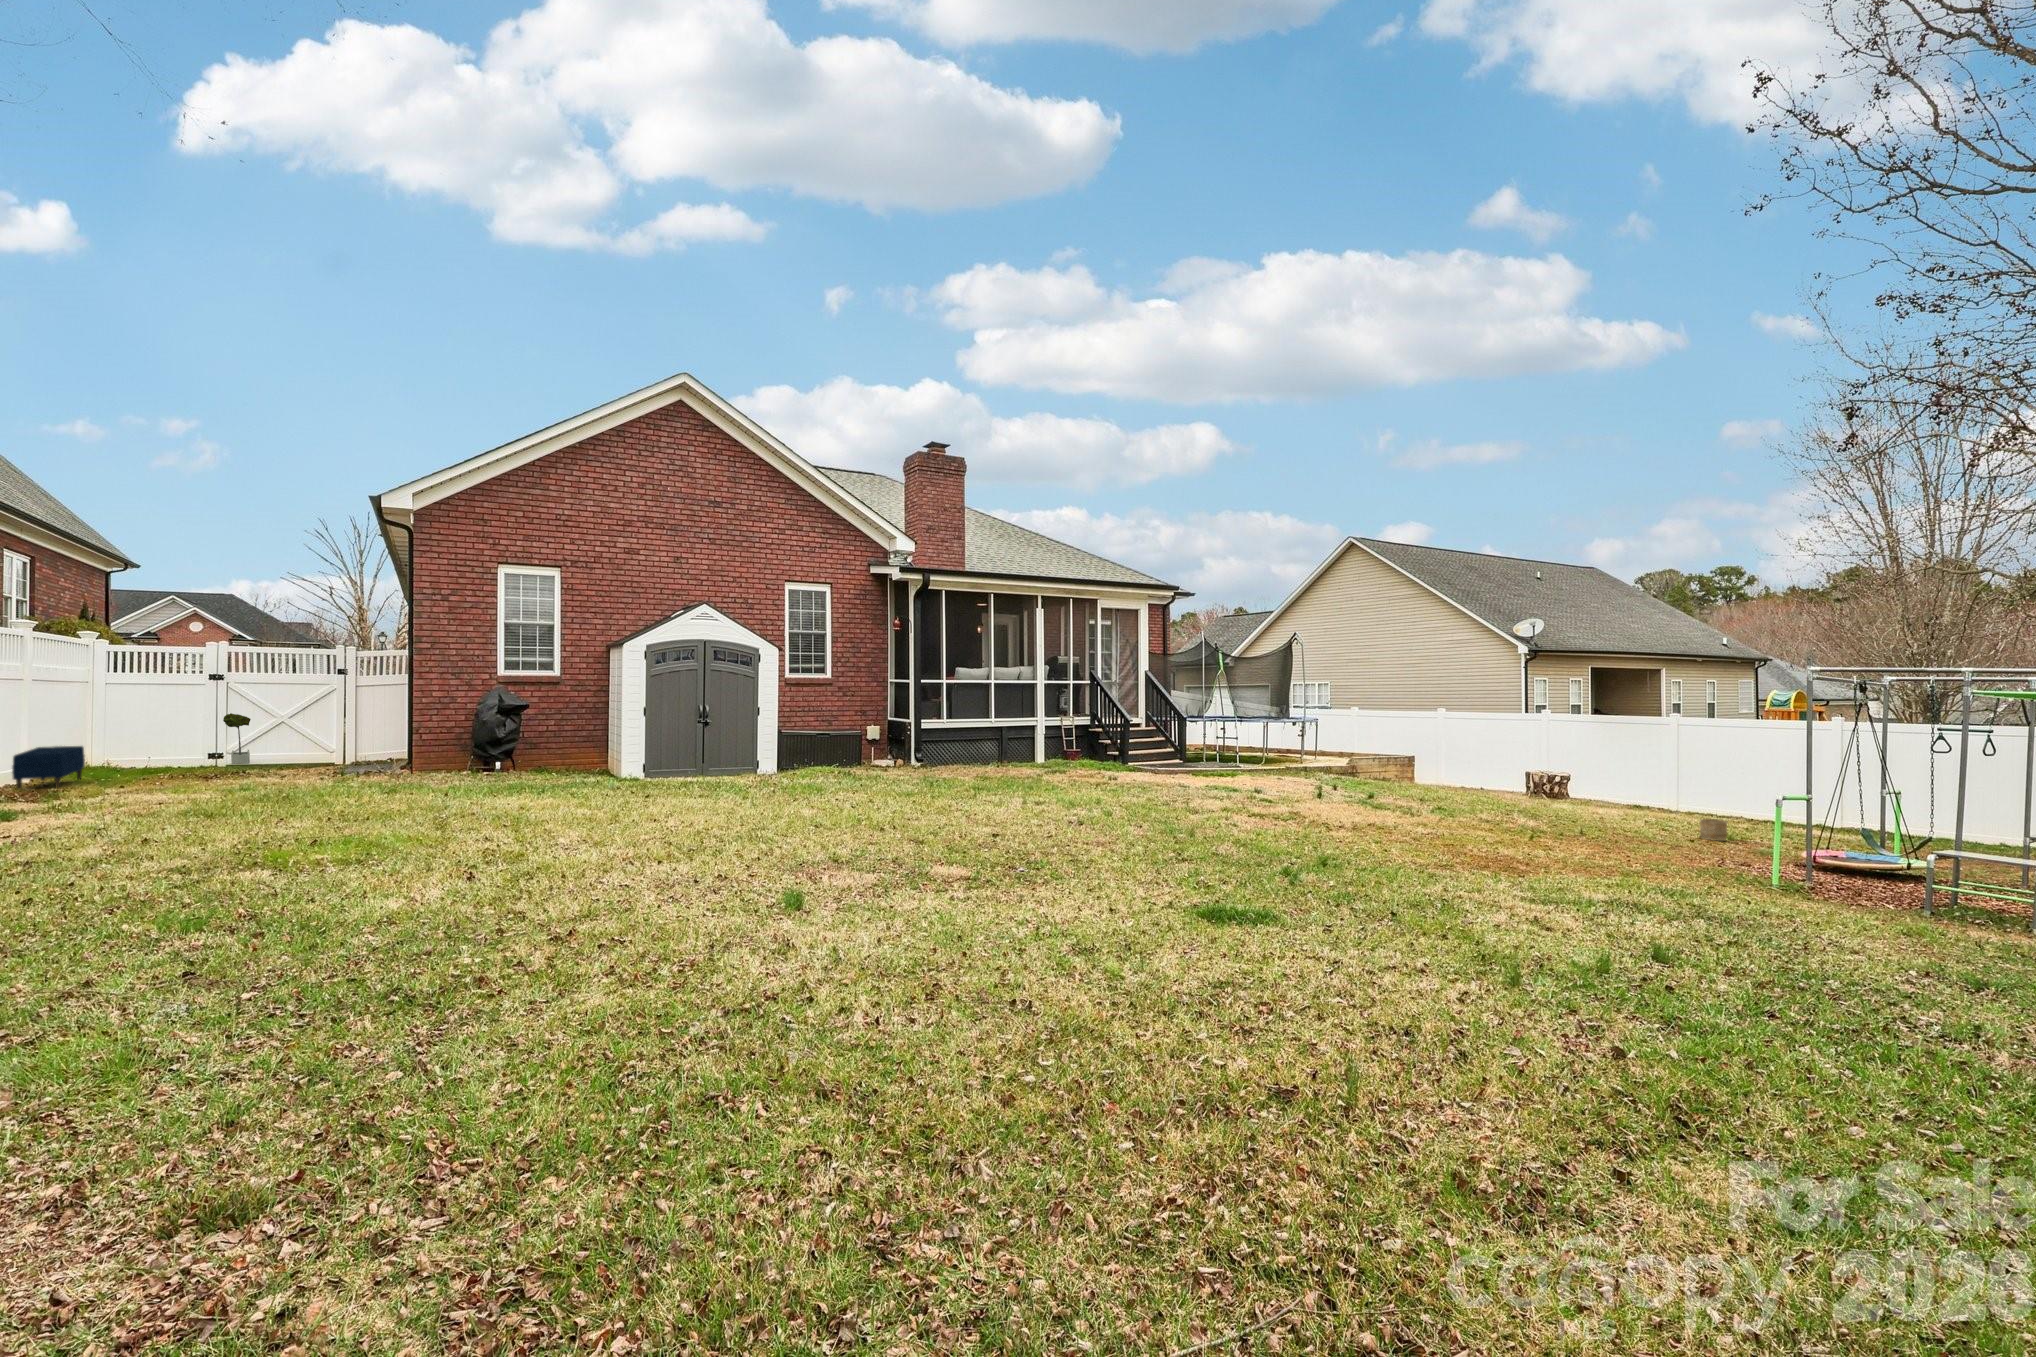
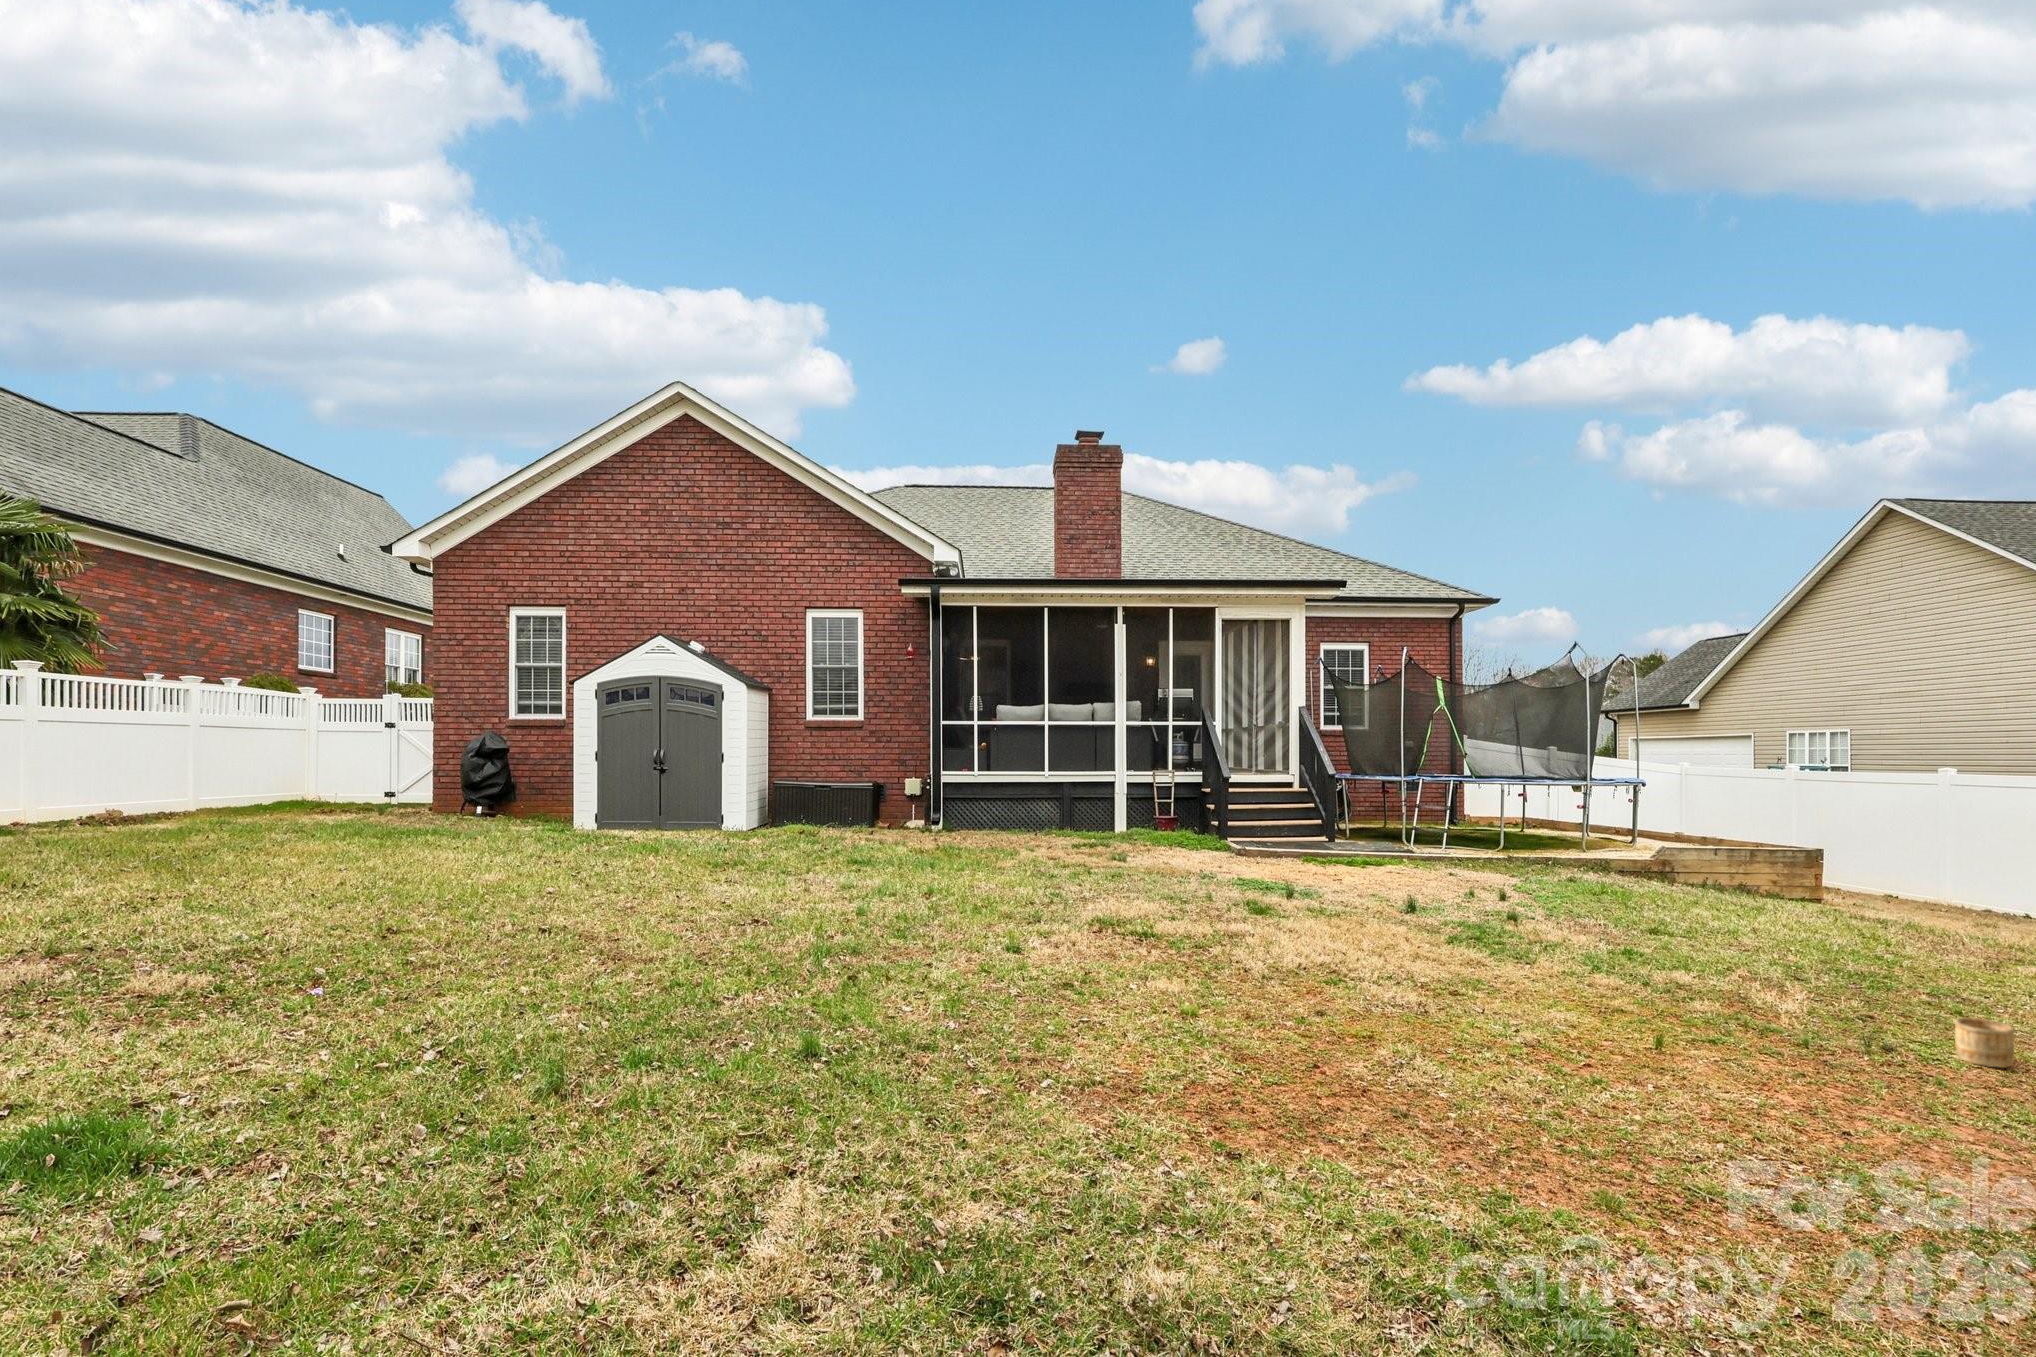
potted tree: present [223,713,251,764] -> none [369,746,393,792]
bench: present [12,746,85,789] -> none [149,774,222,811]

